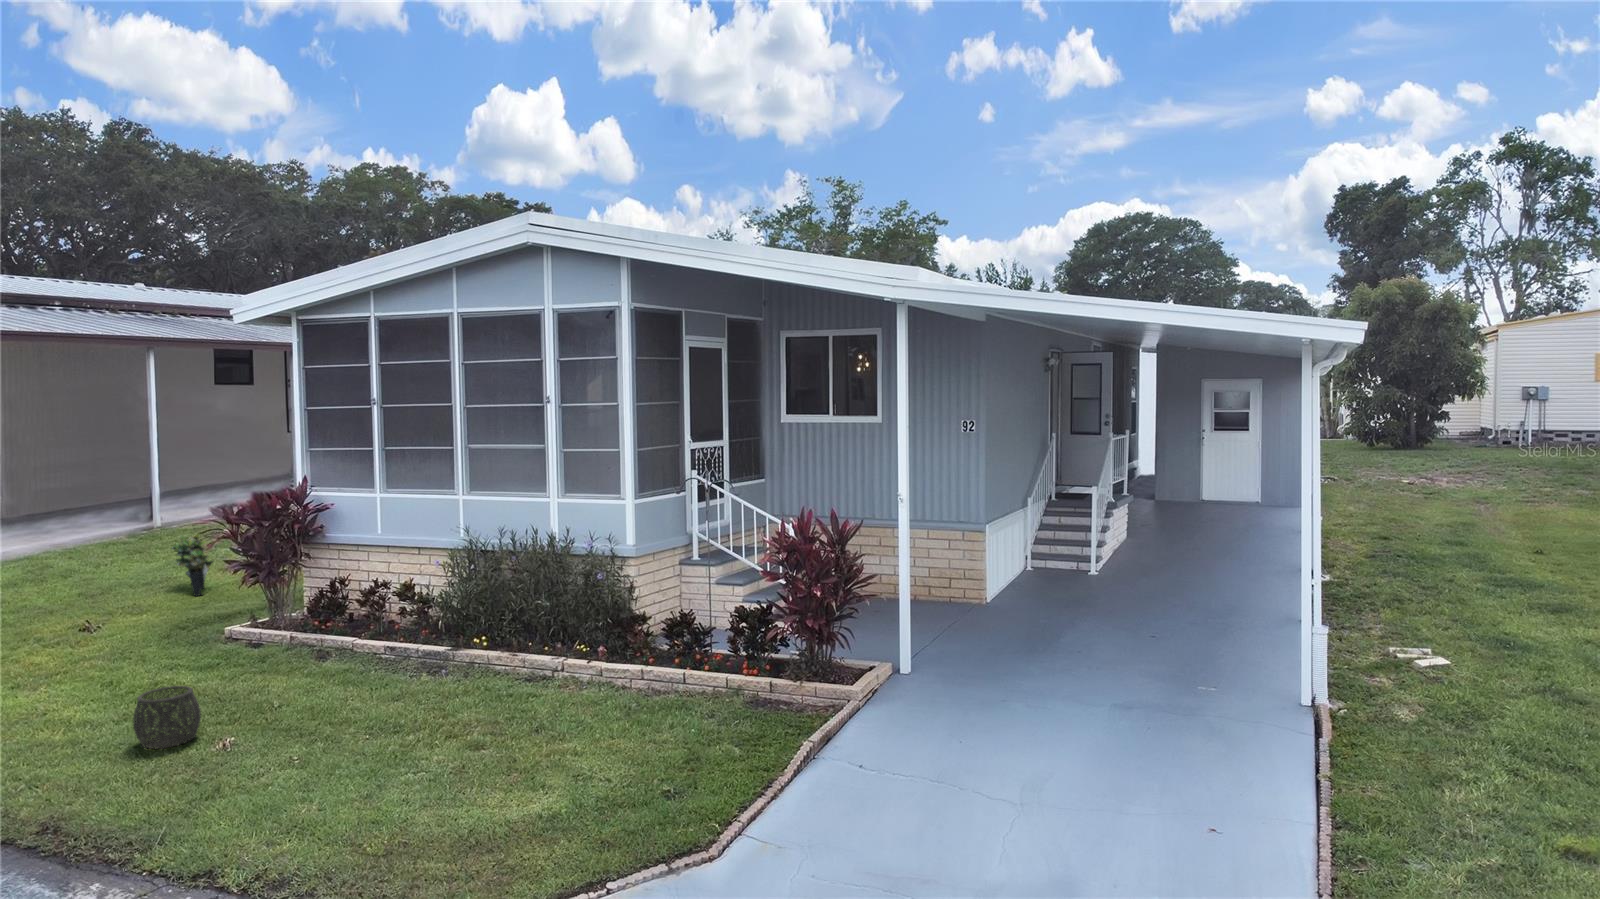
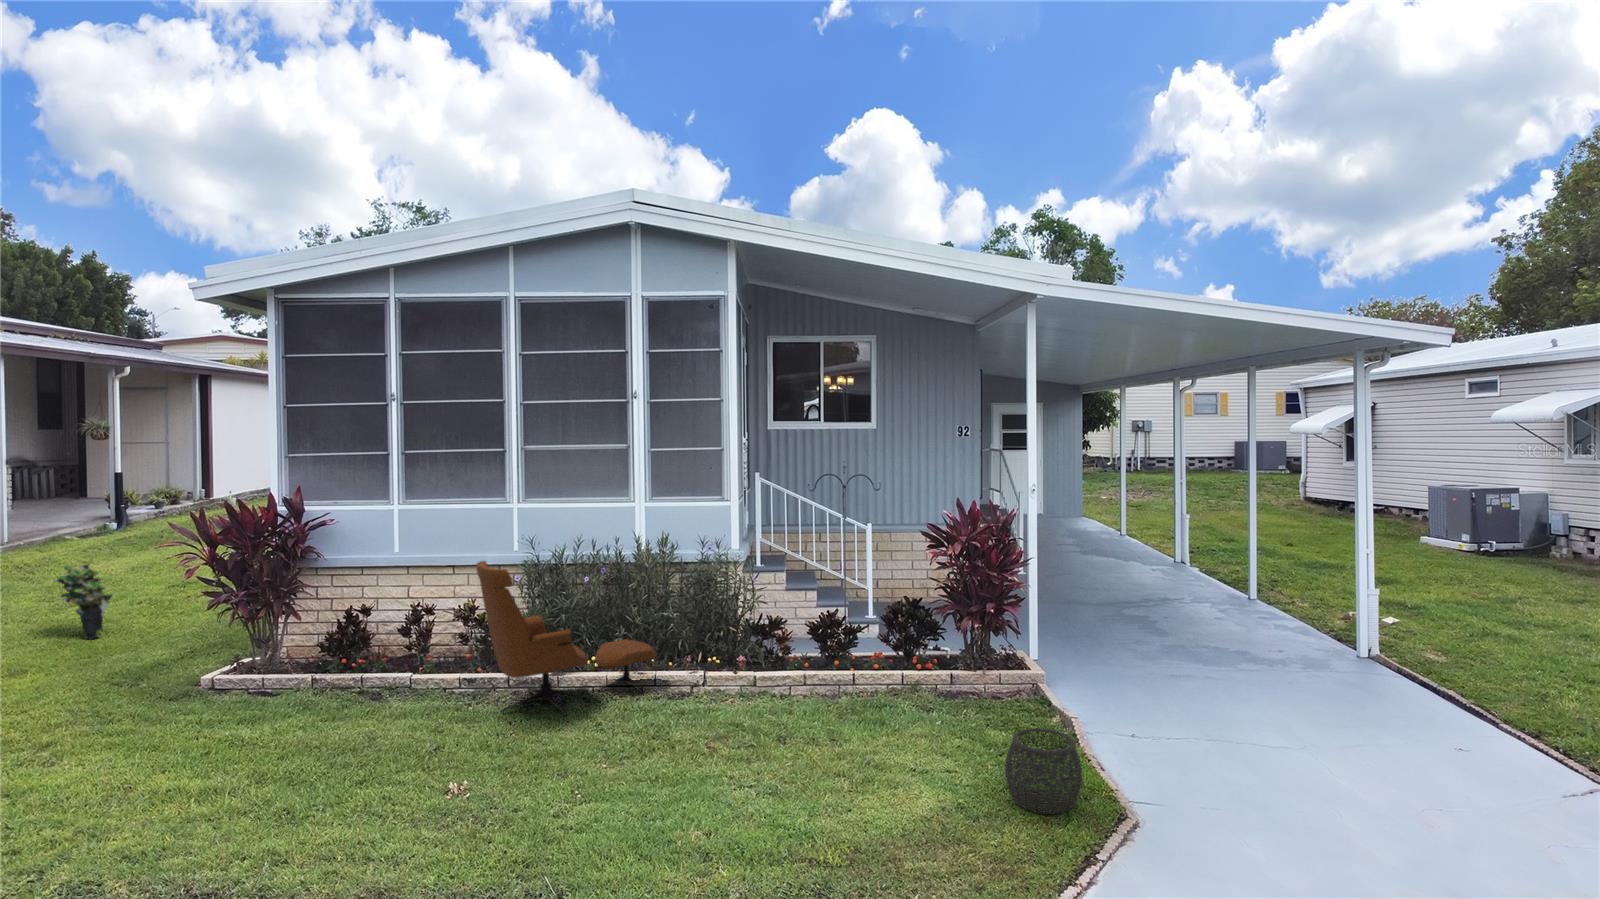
lounge chair: none [361,550,534,685] -> present [476,561,657,716]
woven basket: present [133,686,201,749] -> present [1005,728,1083,815]

